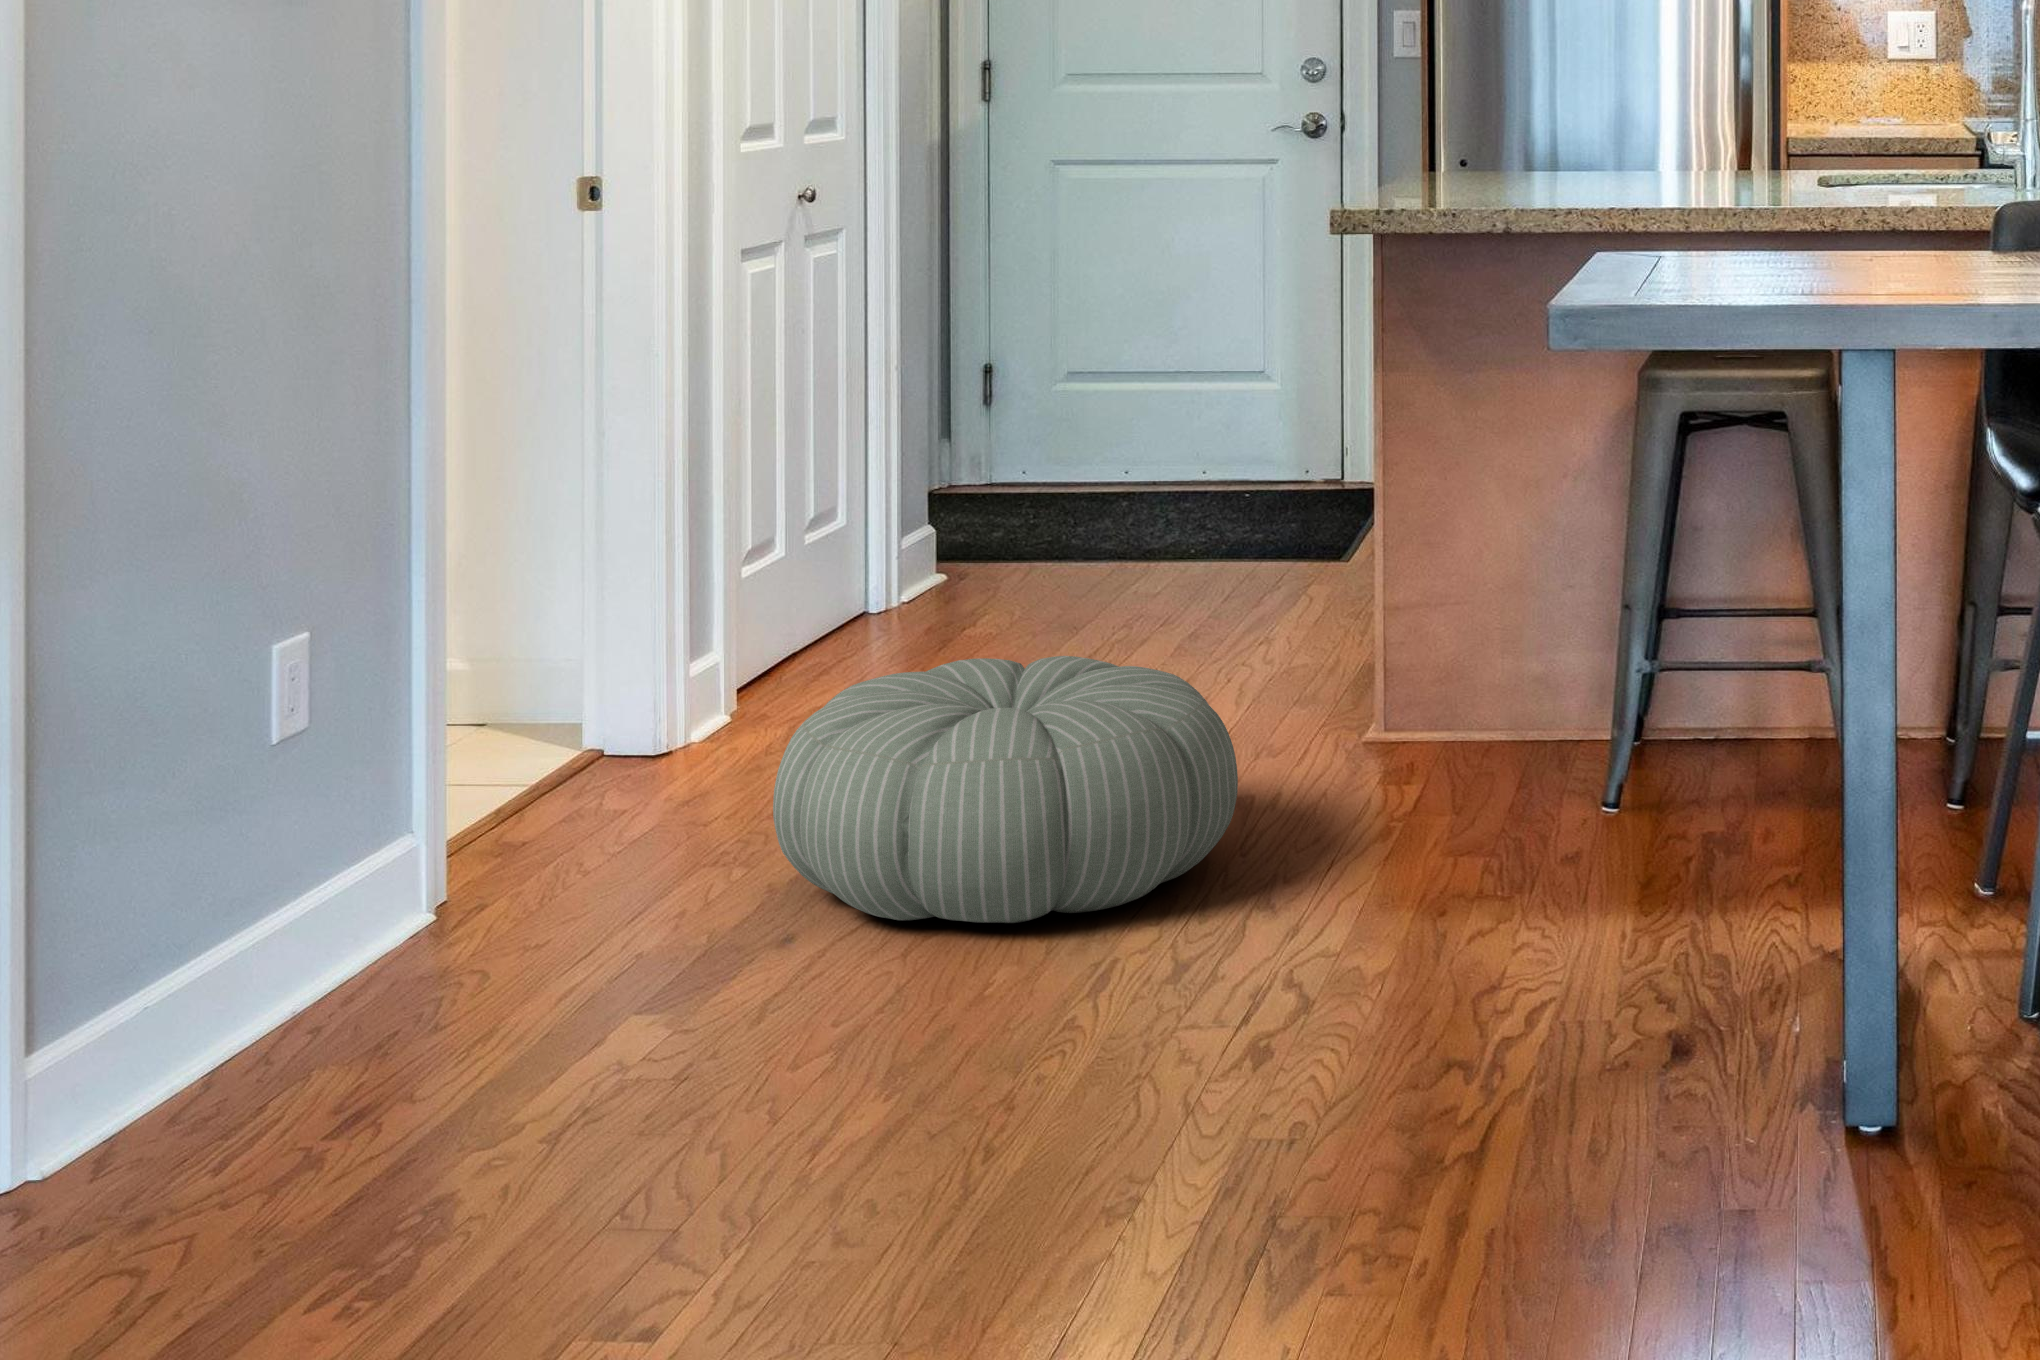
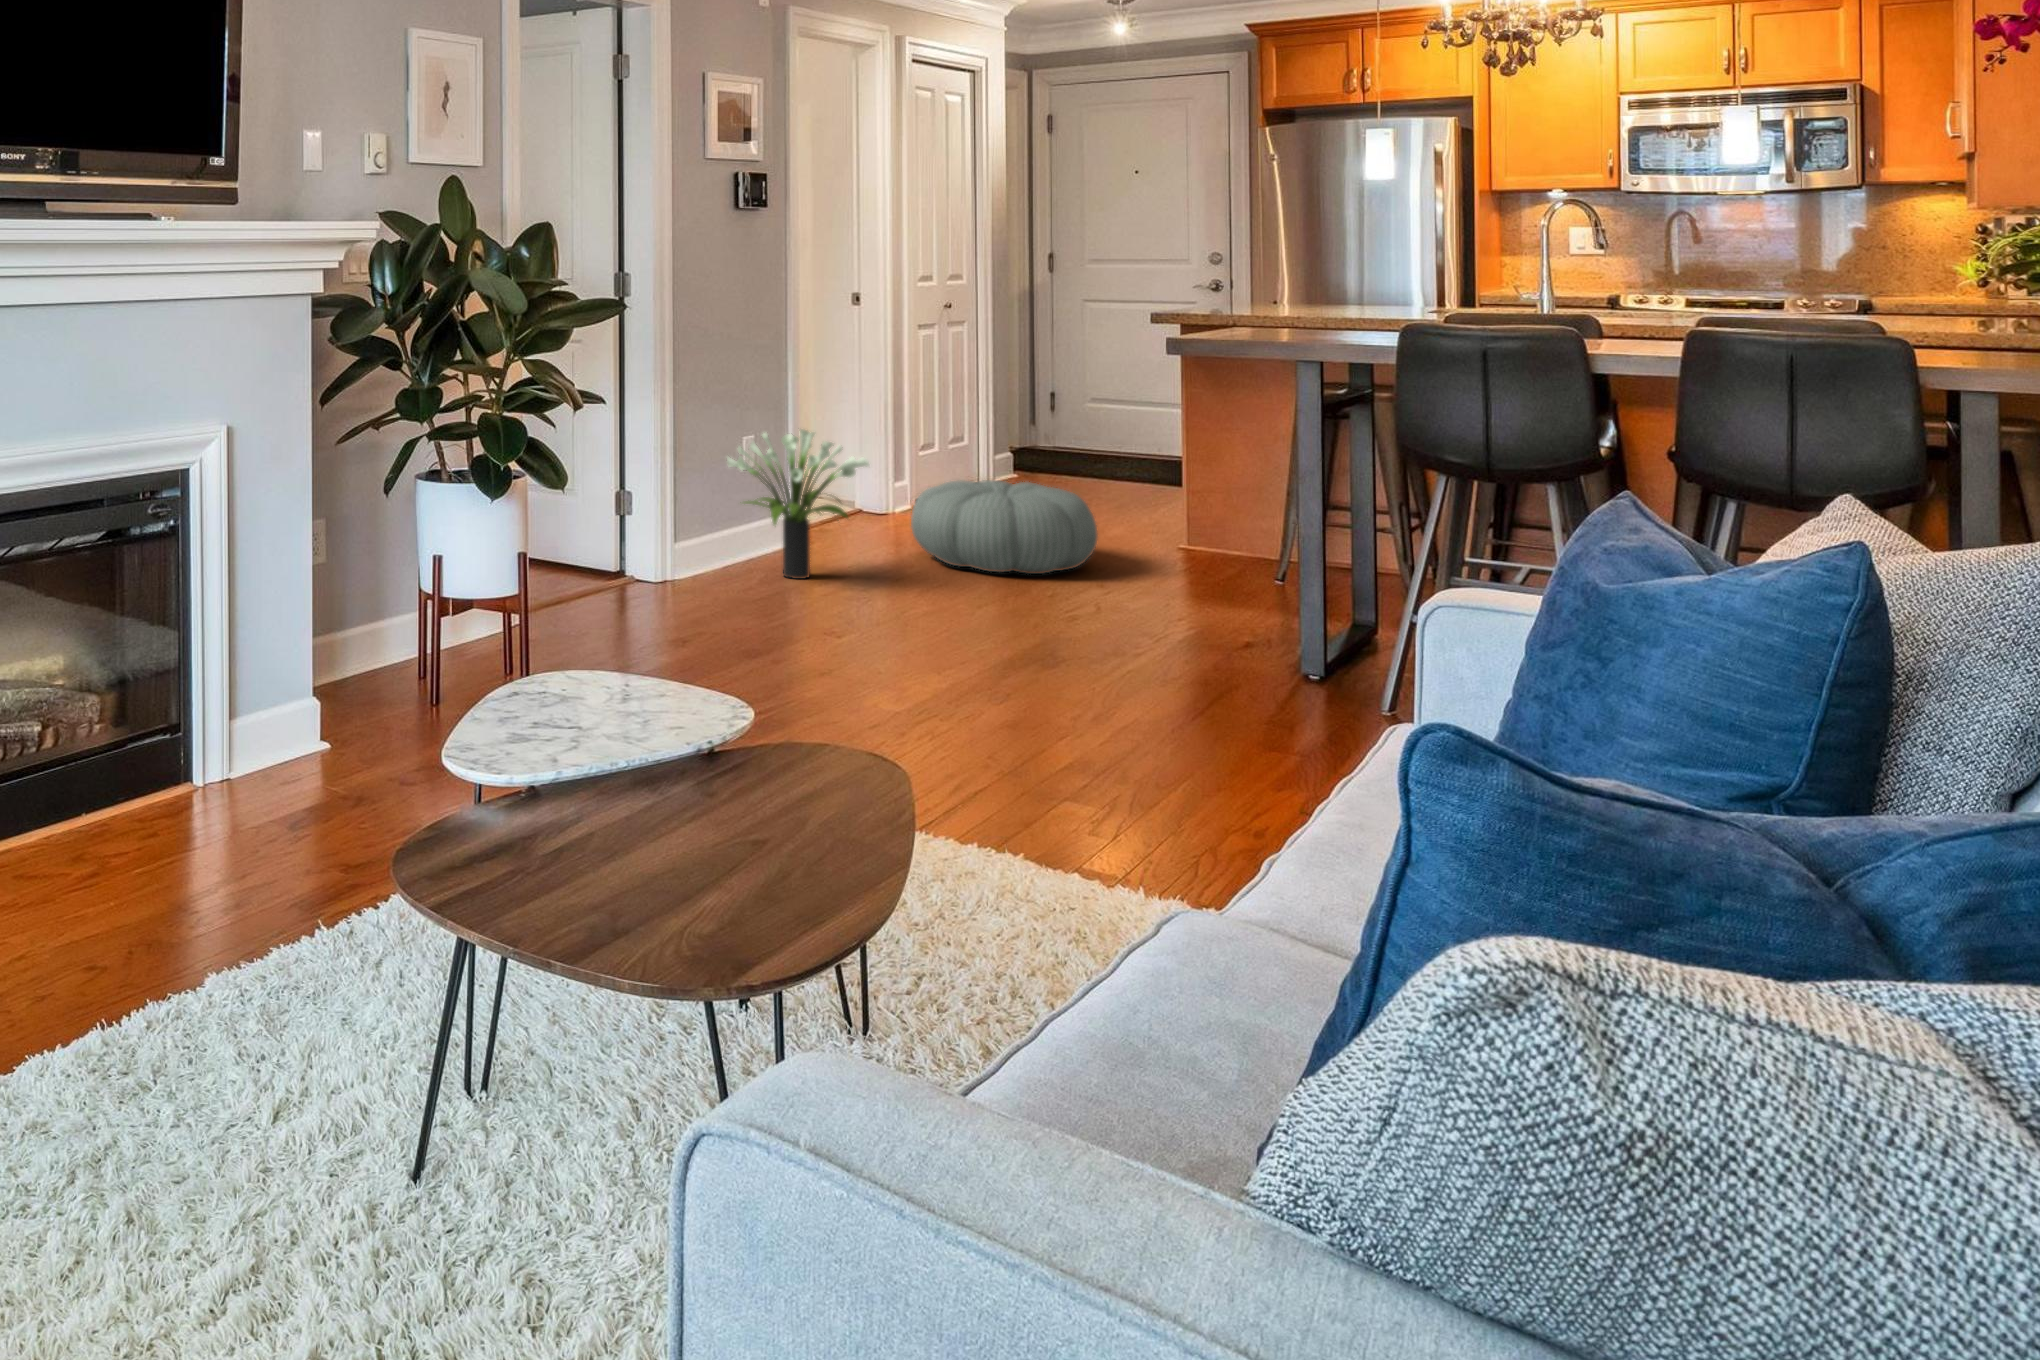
potted plant: none [224,614,681,1073] -> present [727,429,869,579]

